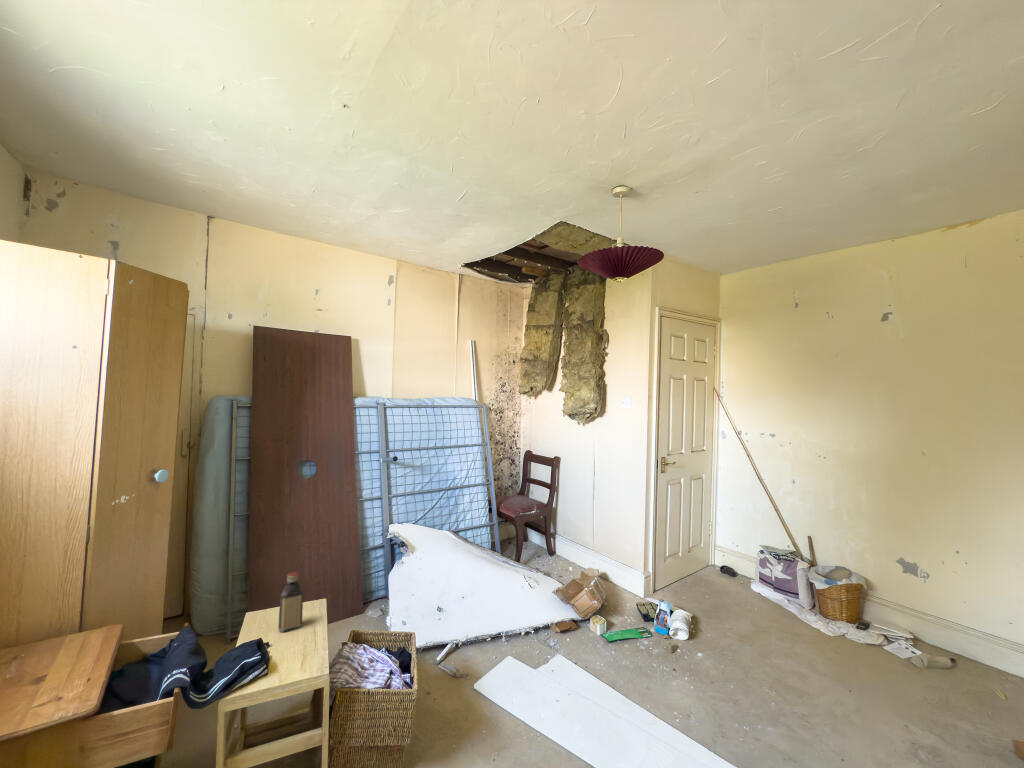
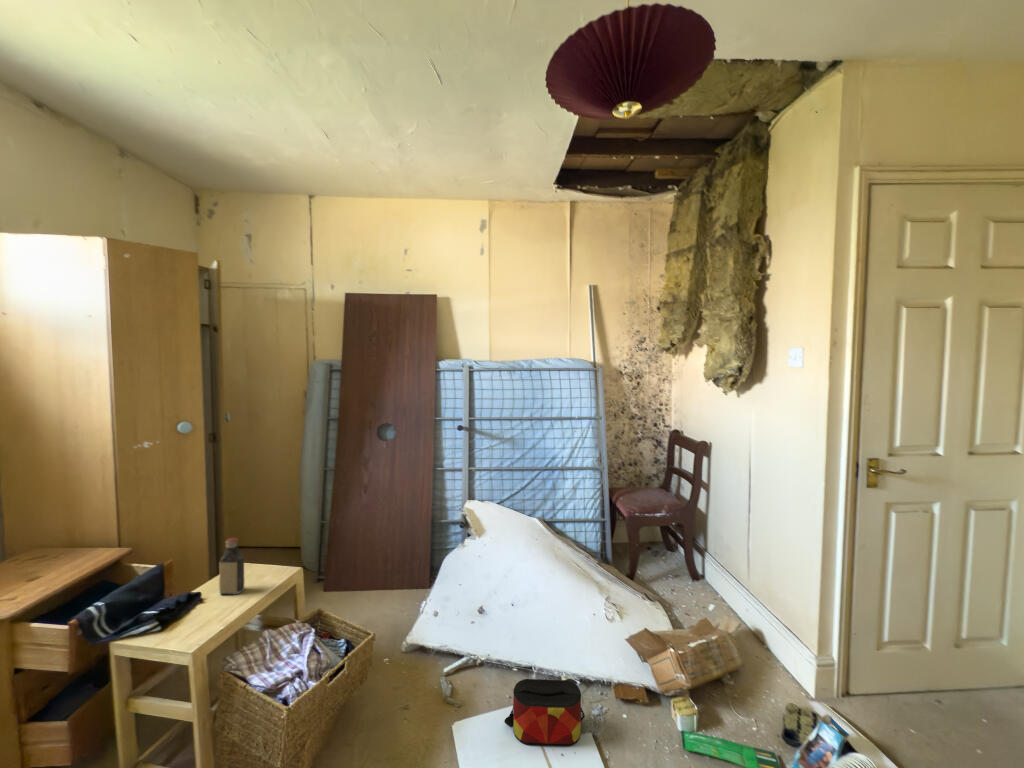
bag: none [508,624,557,675] -> present [504,679,585,746]

